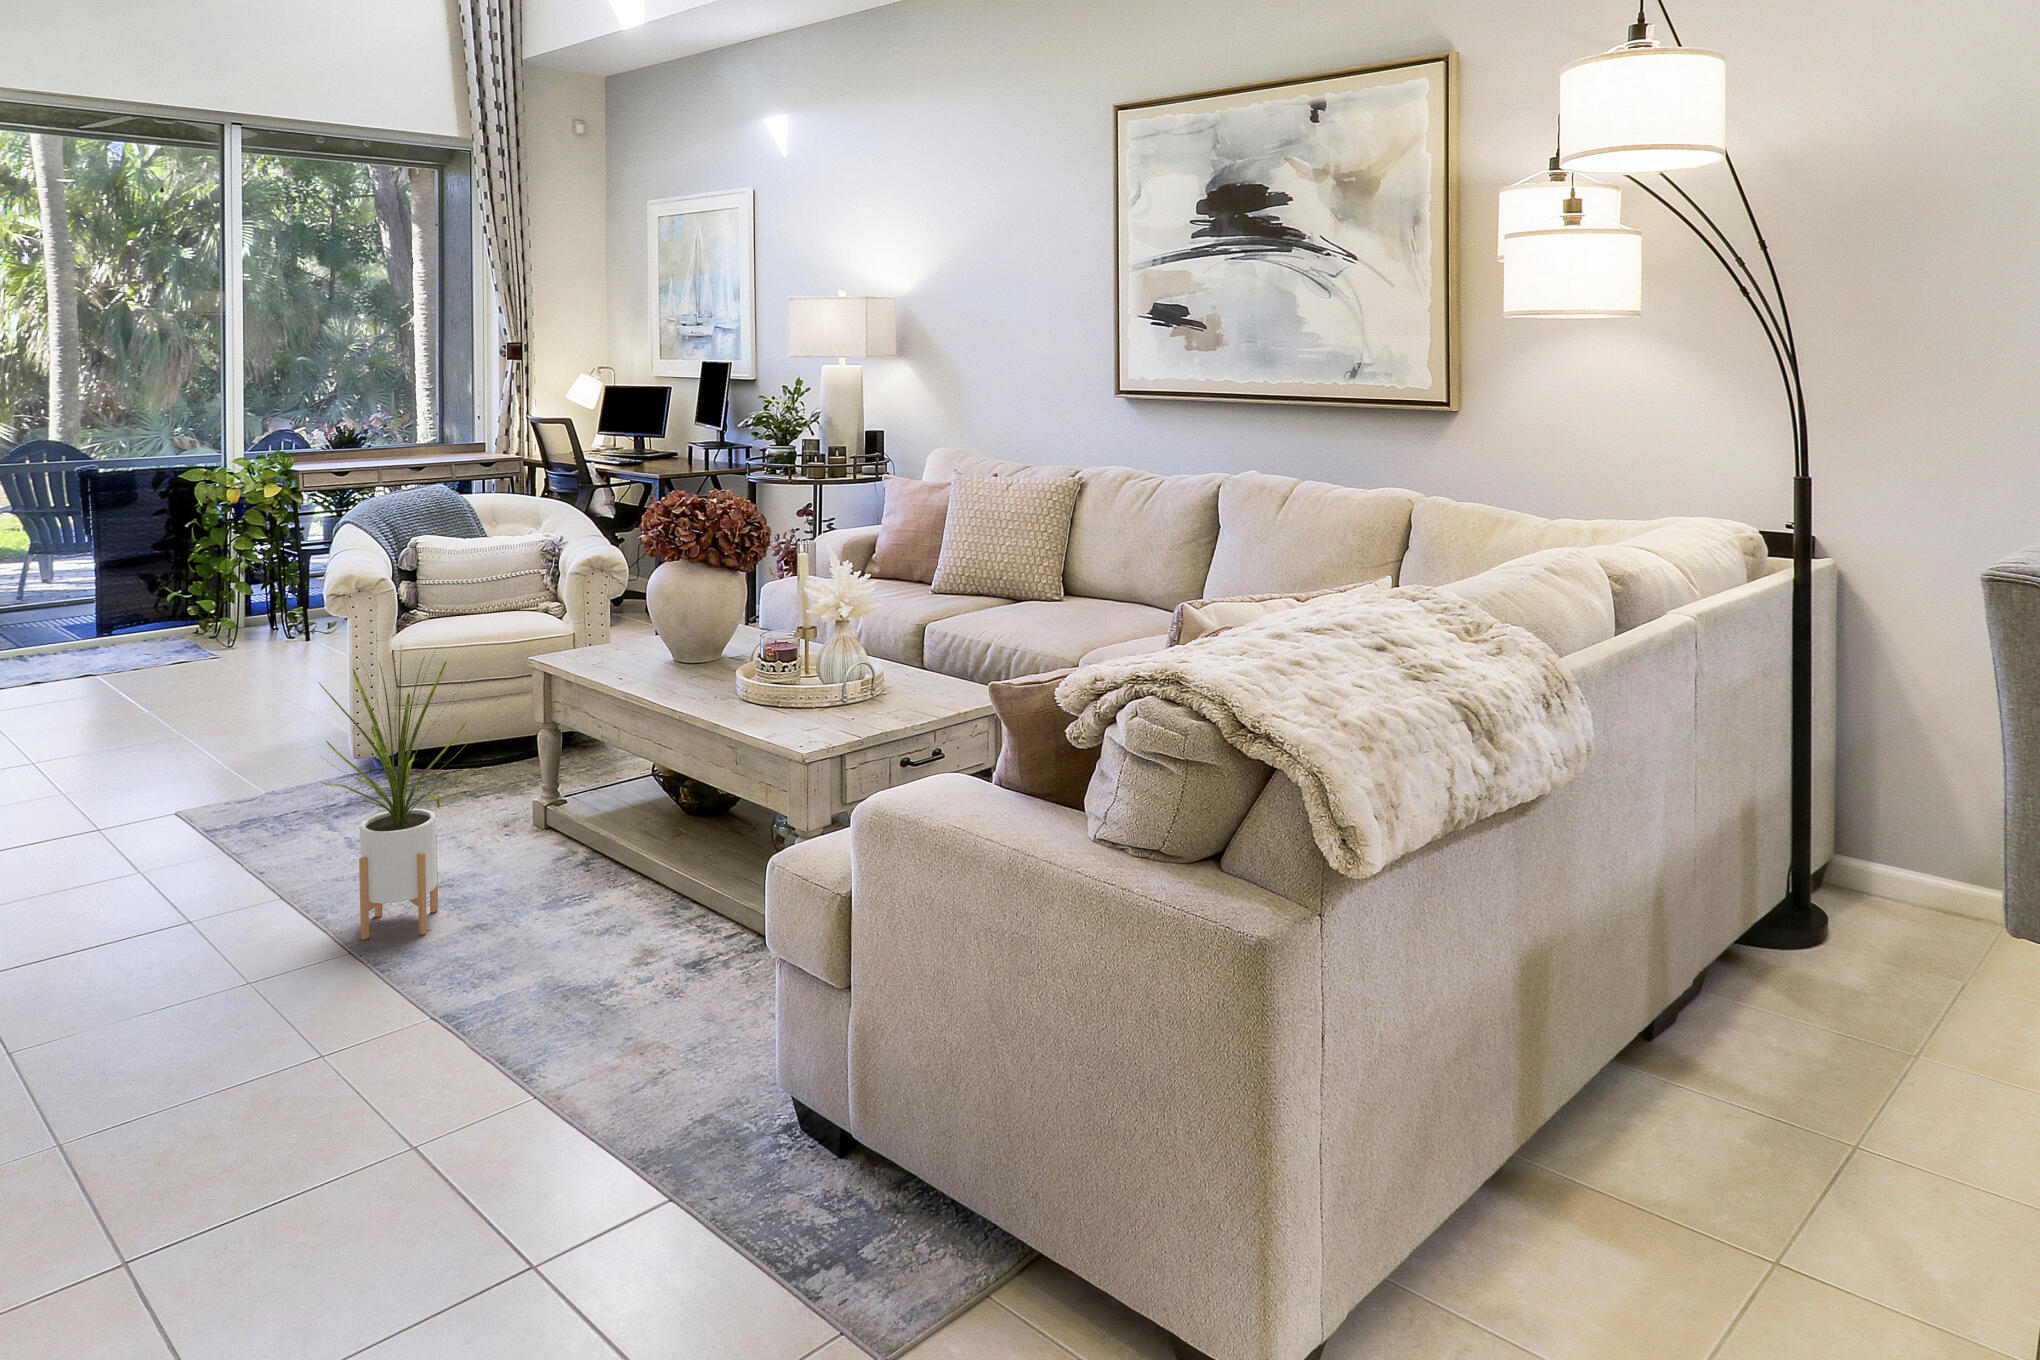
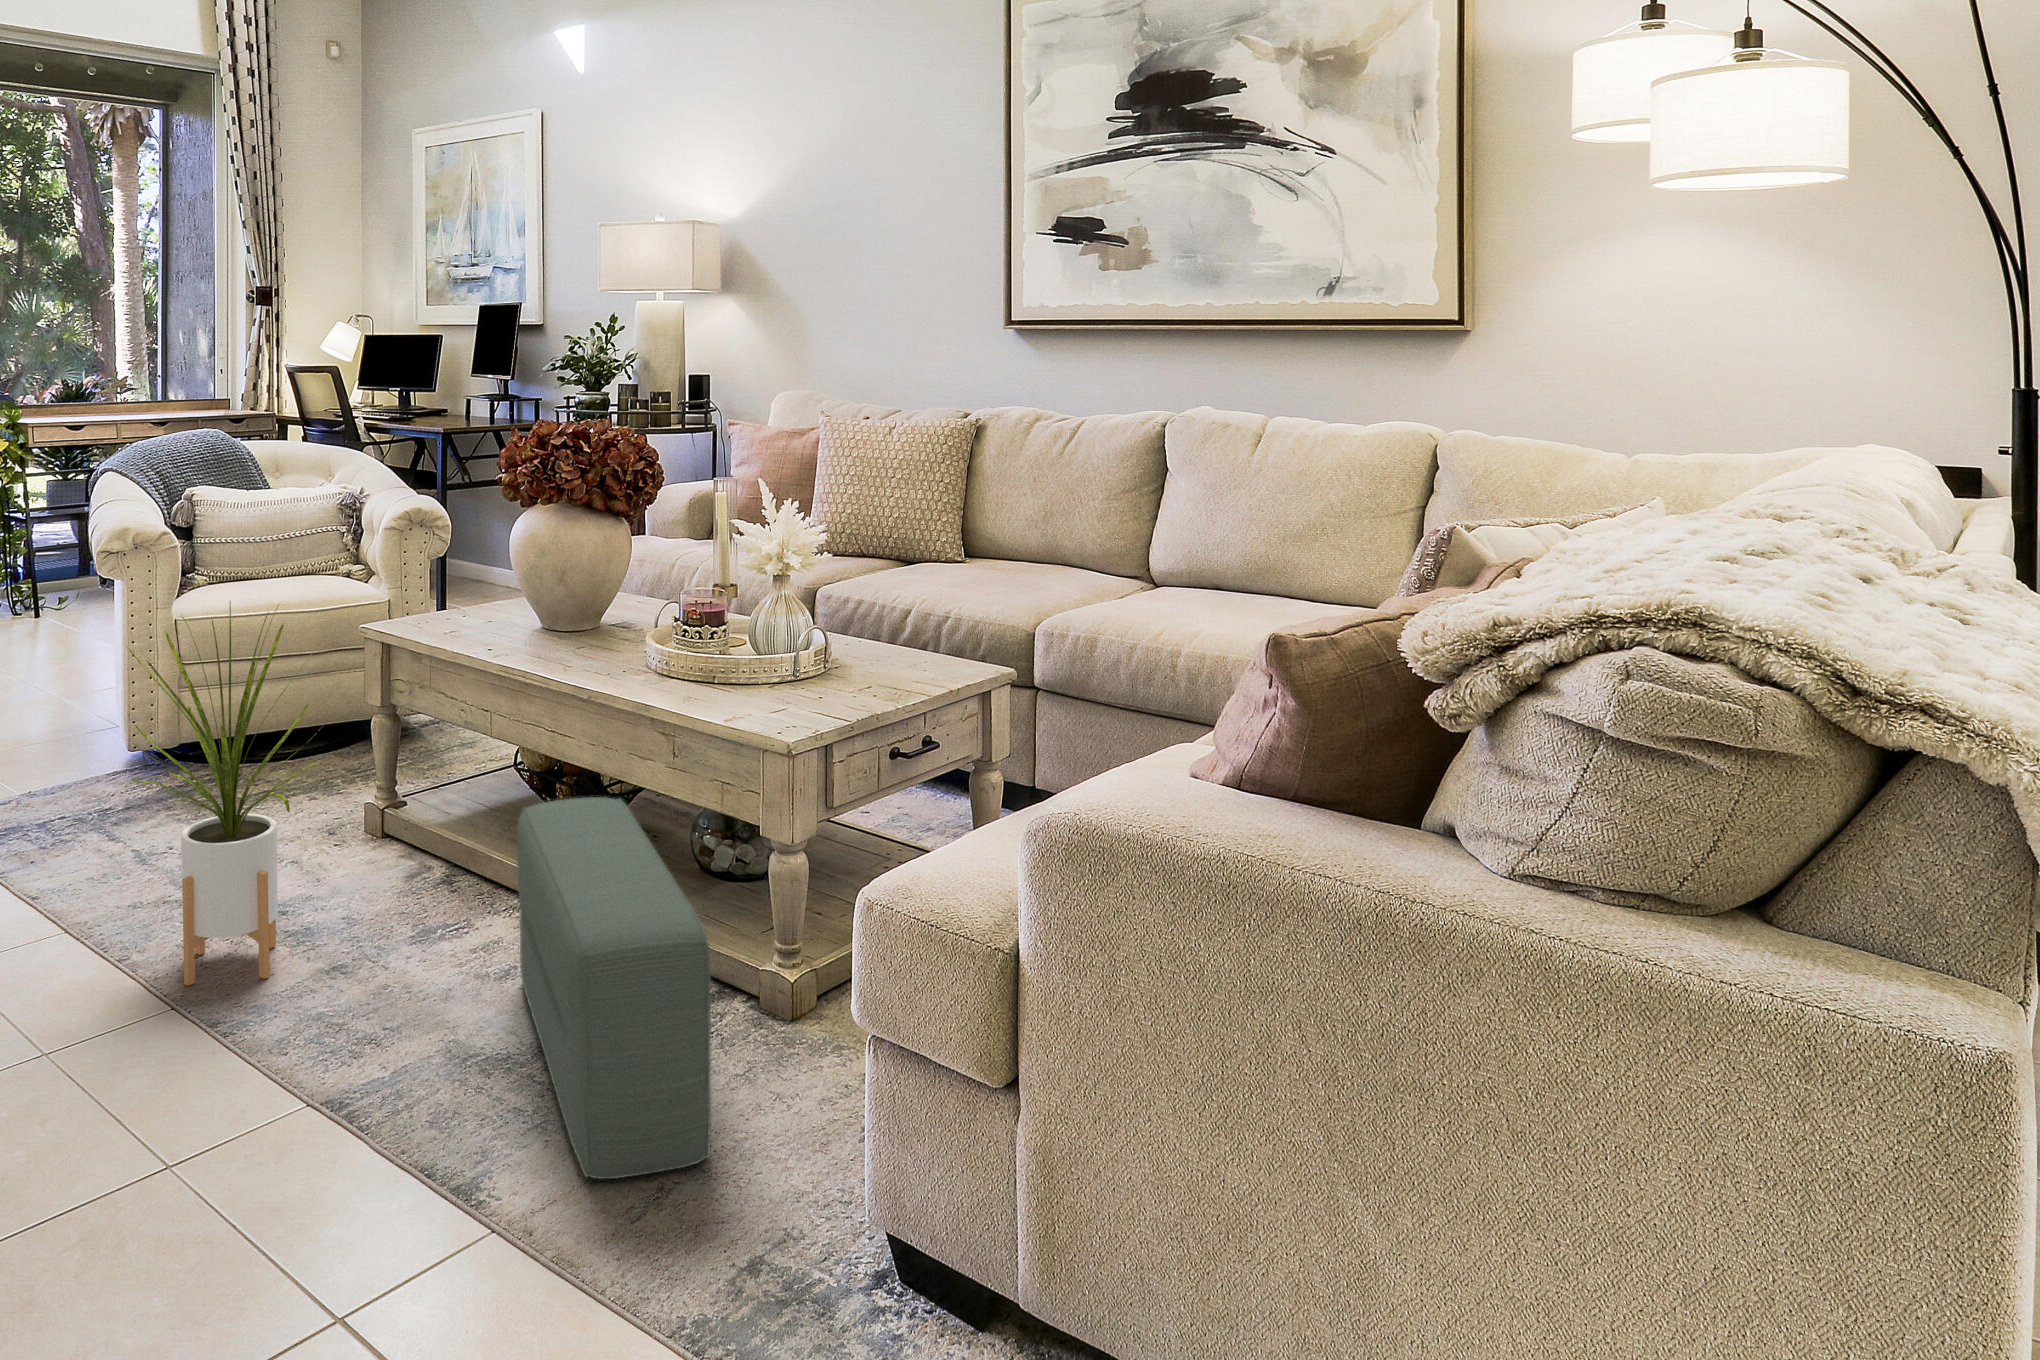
pouf: none [604,797,709,1073] -> present [517,797,711,1179]

